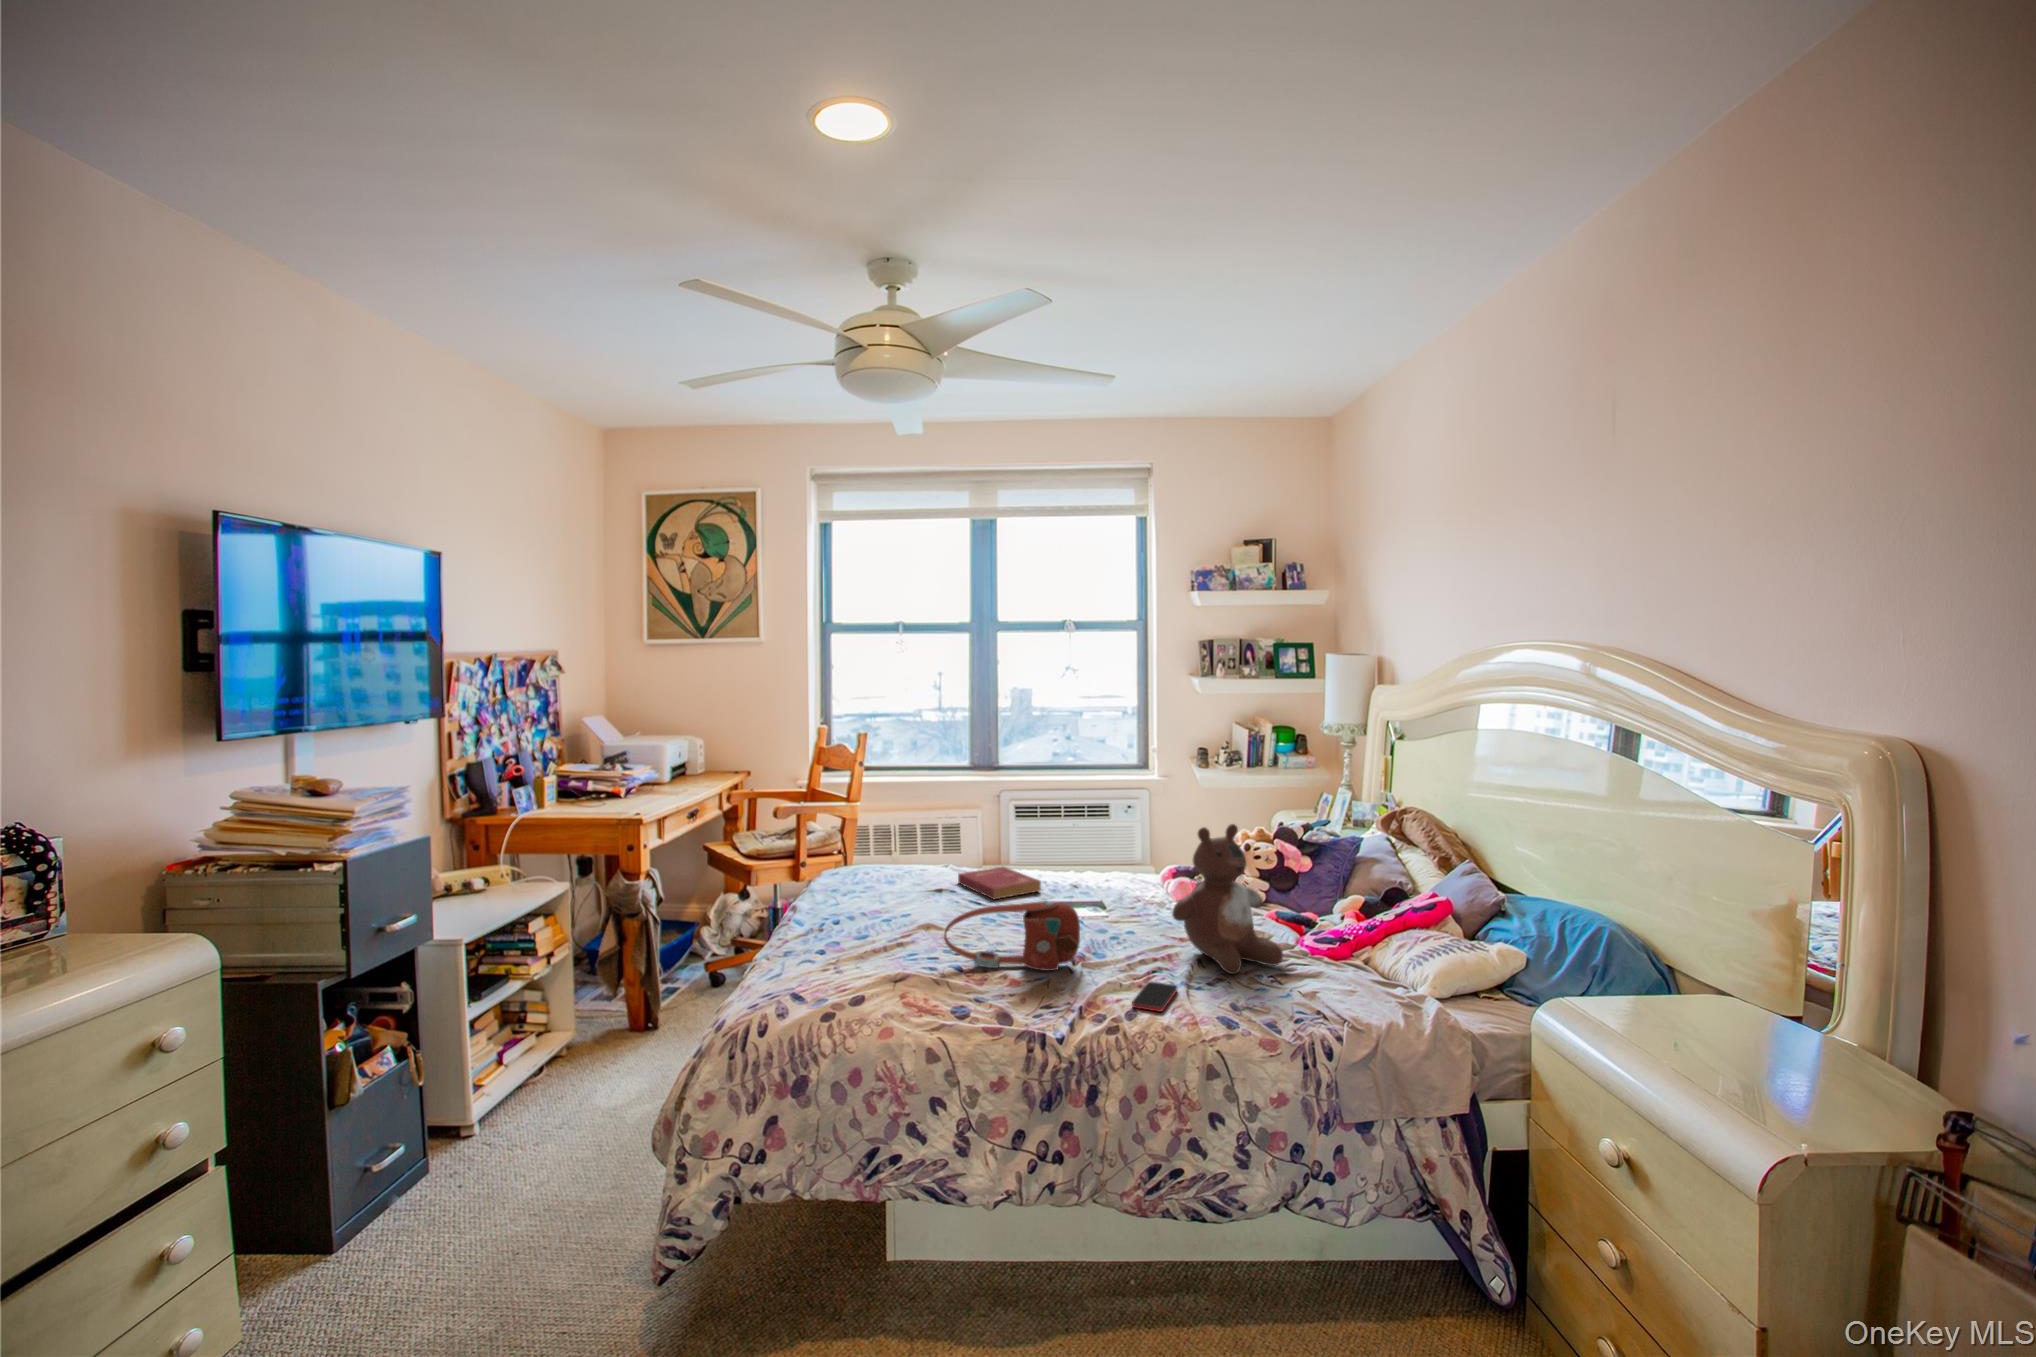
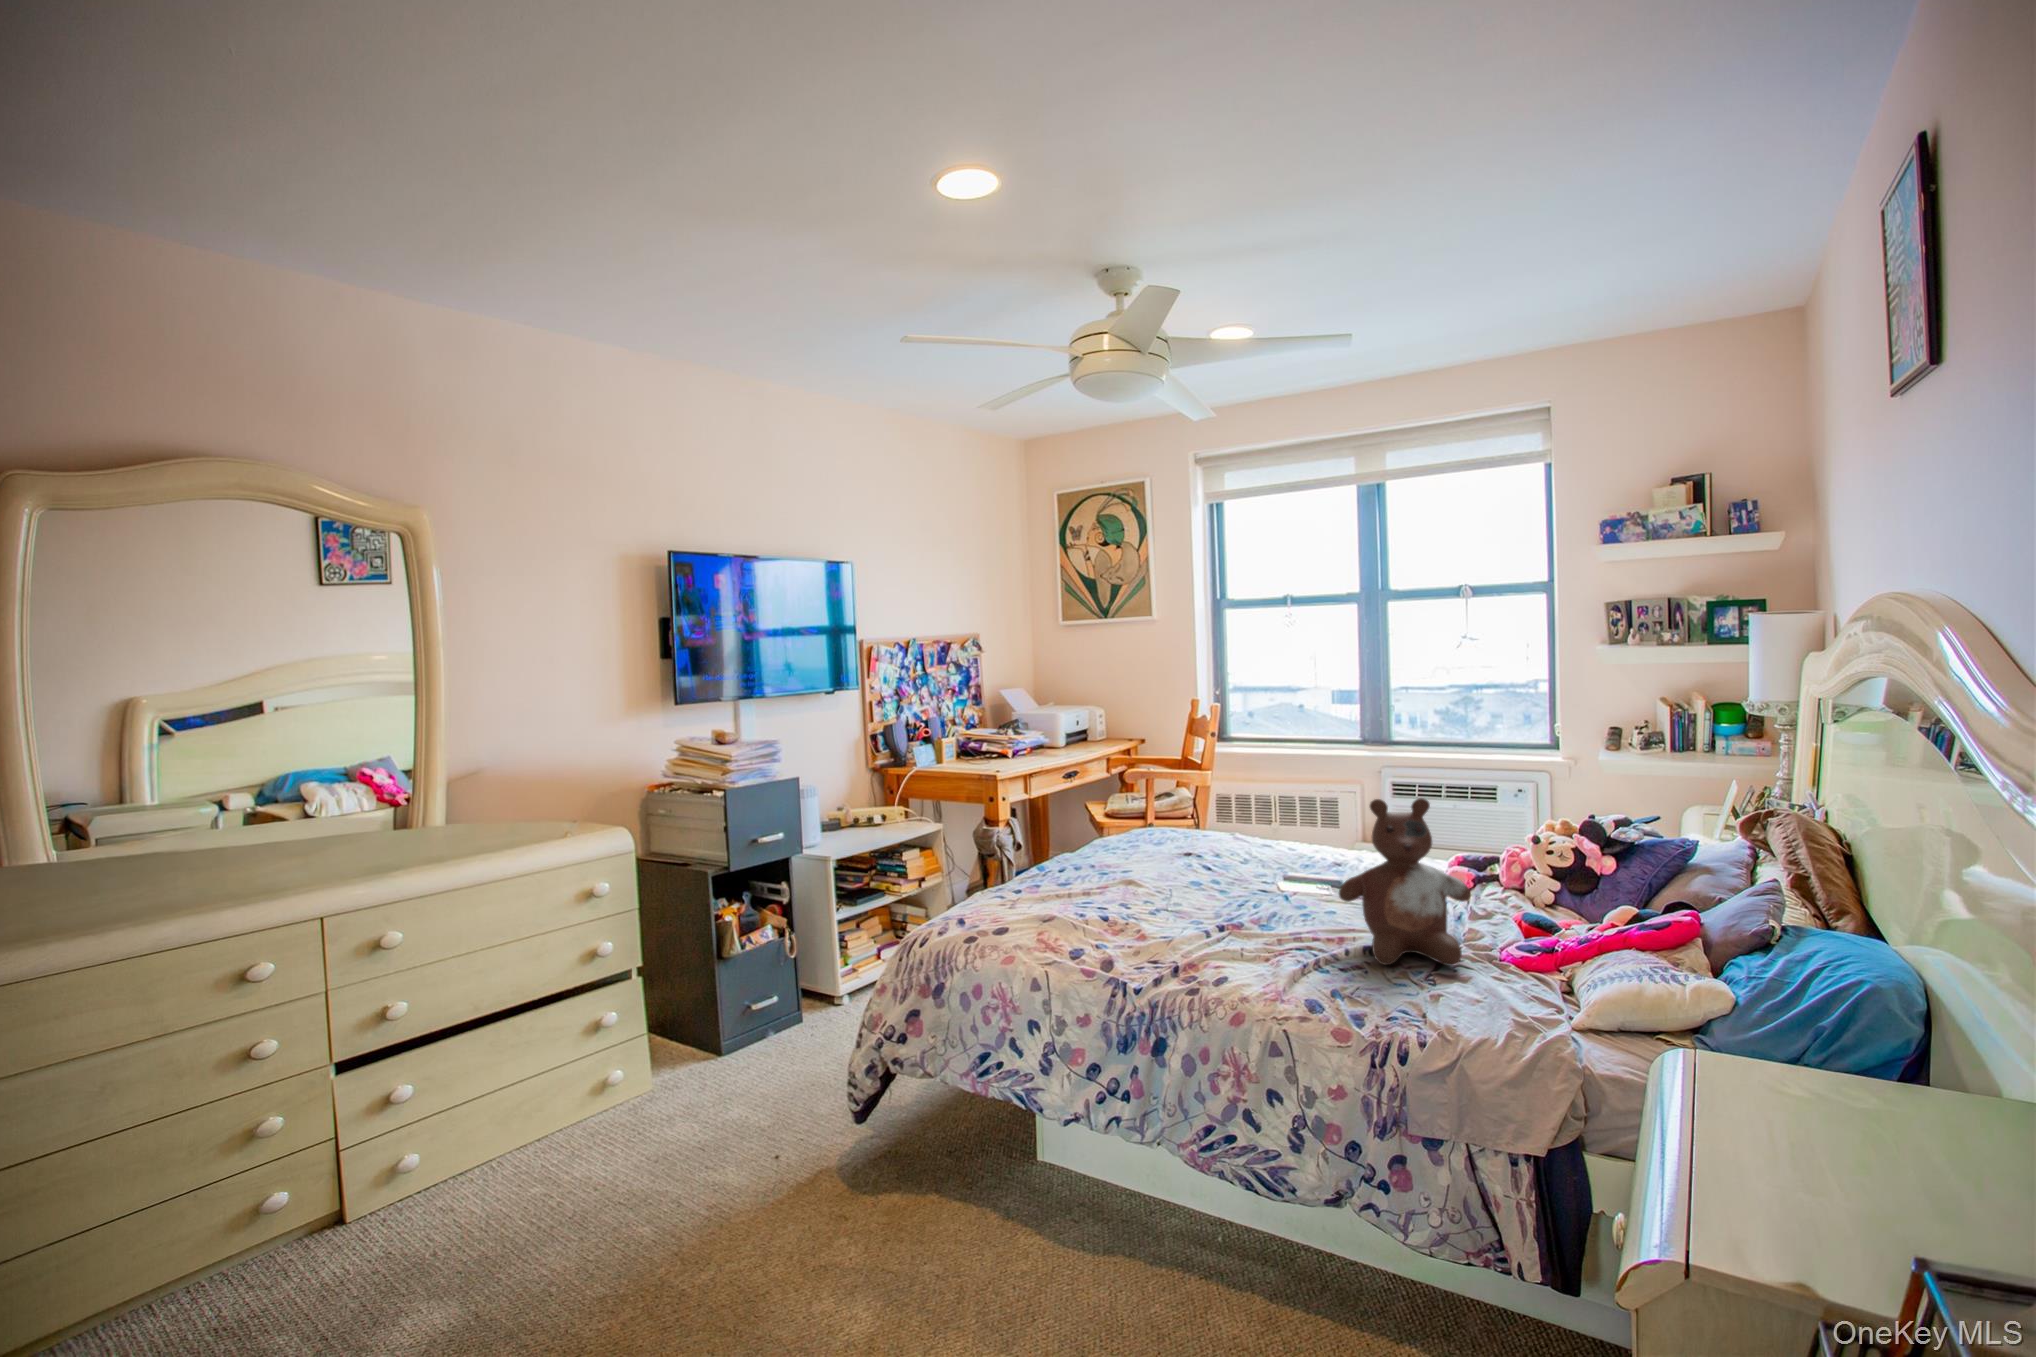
book: present [958,867,1041,900] -> none [1235,843,1306,872]
handbag: present [944,901,1080,971] -> none [1107,862,1235,933]
smartphone: present [1132,982,1177,1012] -> none [1228,955,1299,981]

